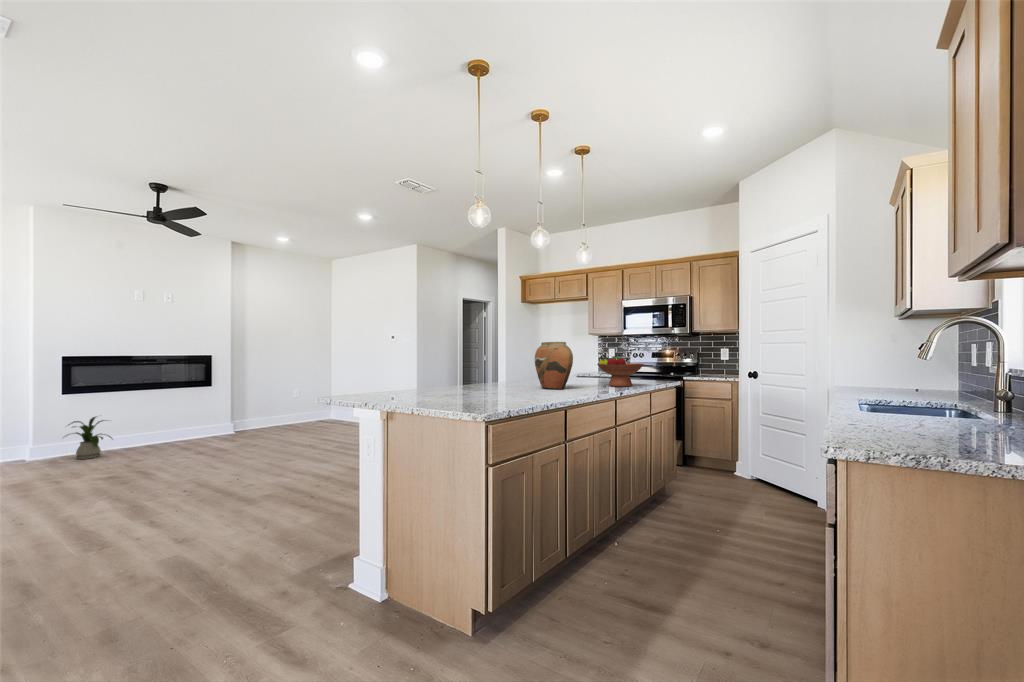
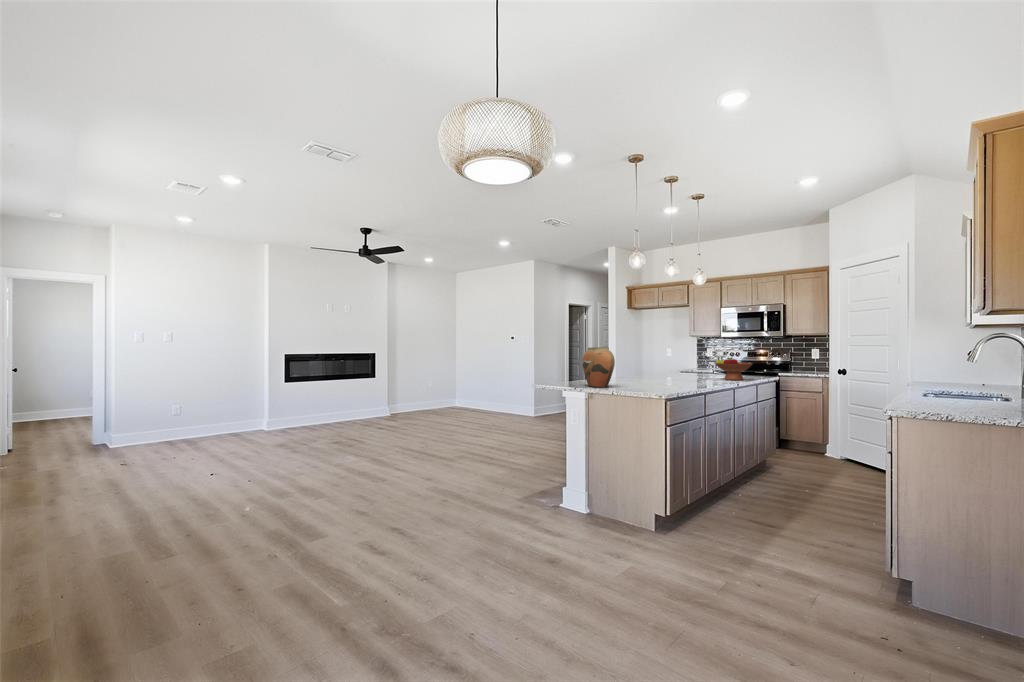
vase: present [535,342,573,389] -> present [582,347,615,388]
house plant: present [66,417,112,459] -> none [285,400,320,432]

